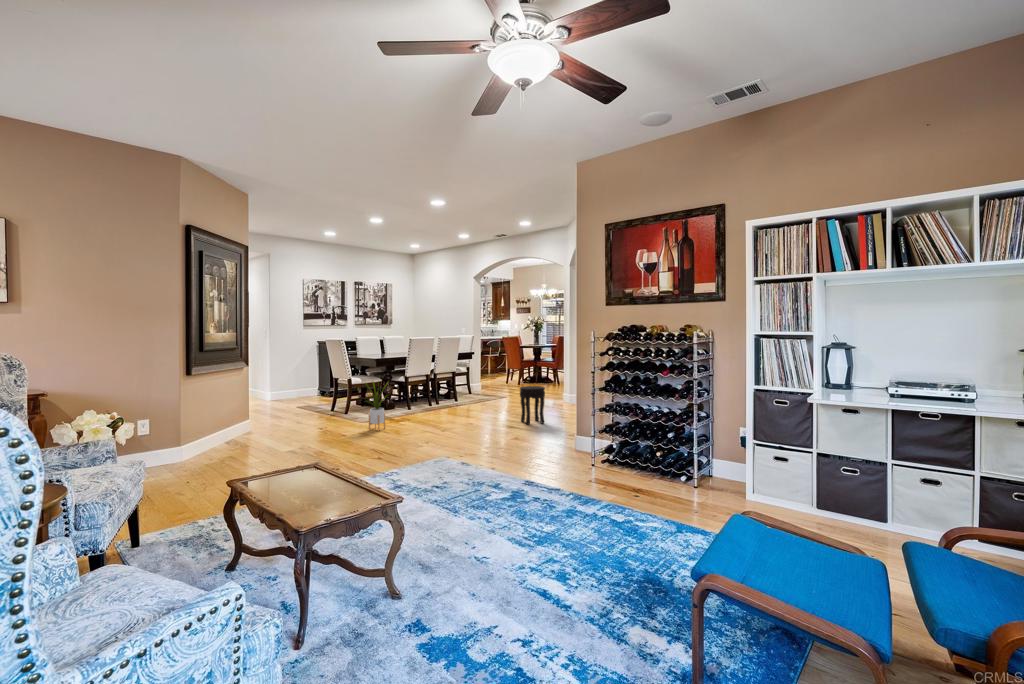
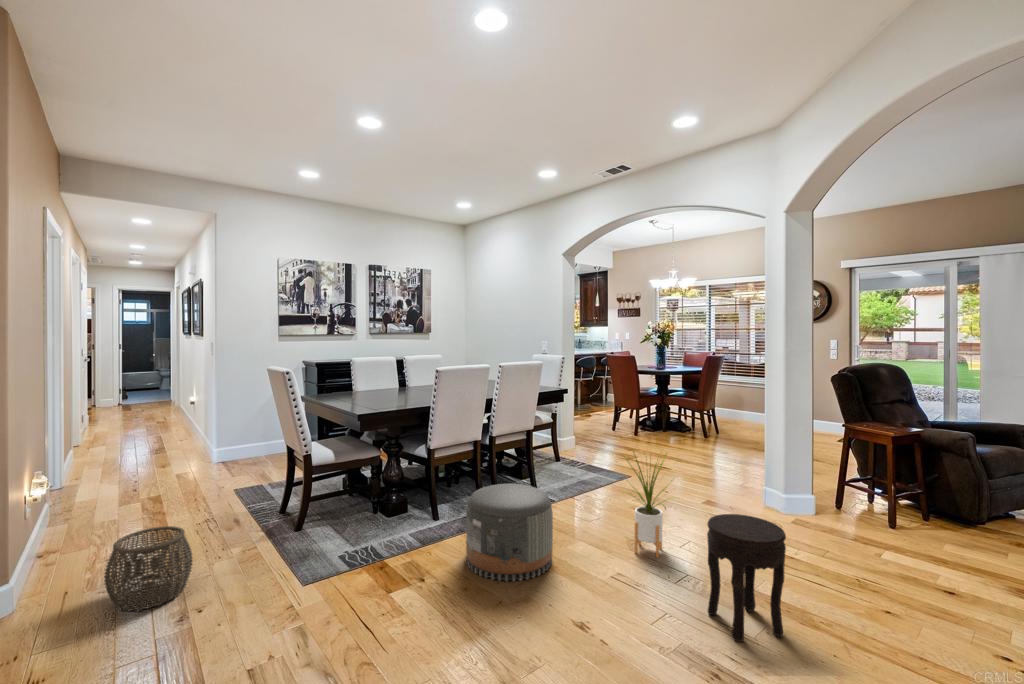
house plant: present [369,383,385,430] -> present [626,451,672,558]
pouf: none [428,386,465,420] -> present [466,484,553,581]
woven basket: none [284,401,316,429] -> present [104,526,193,612]

